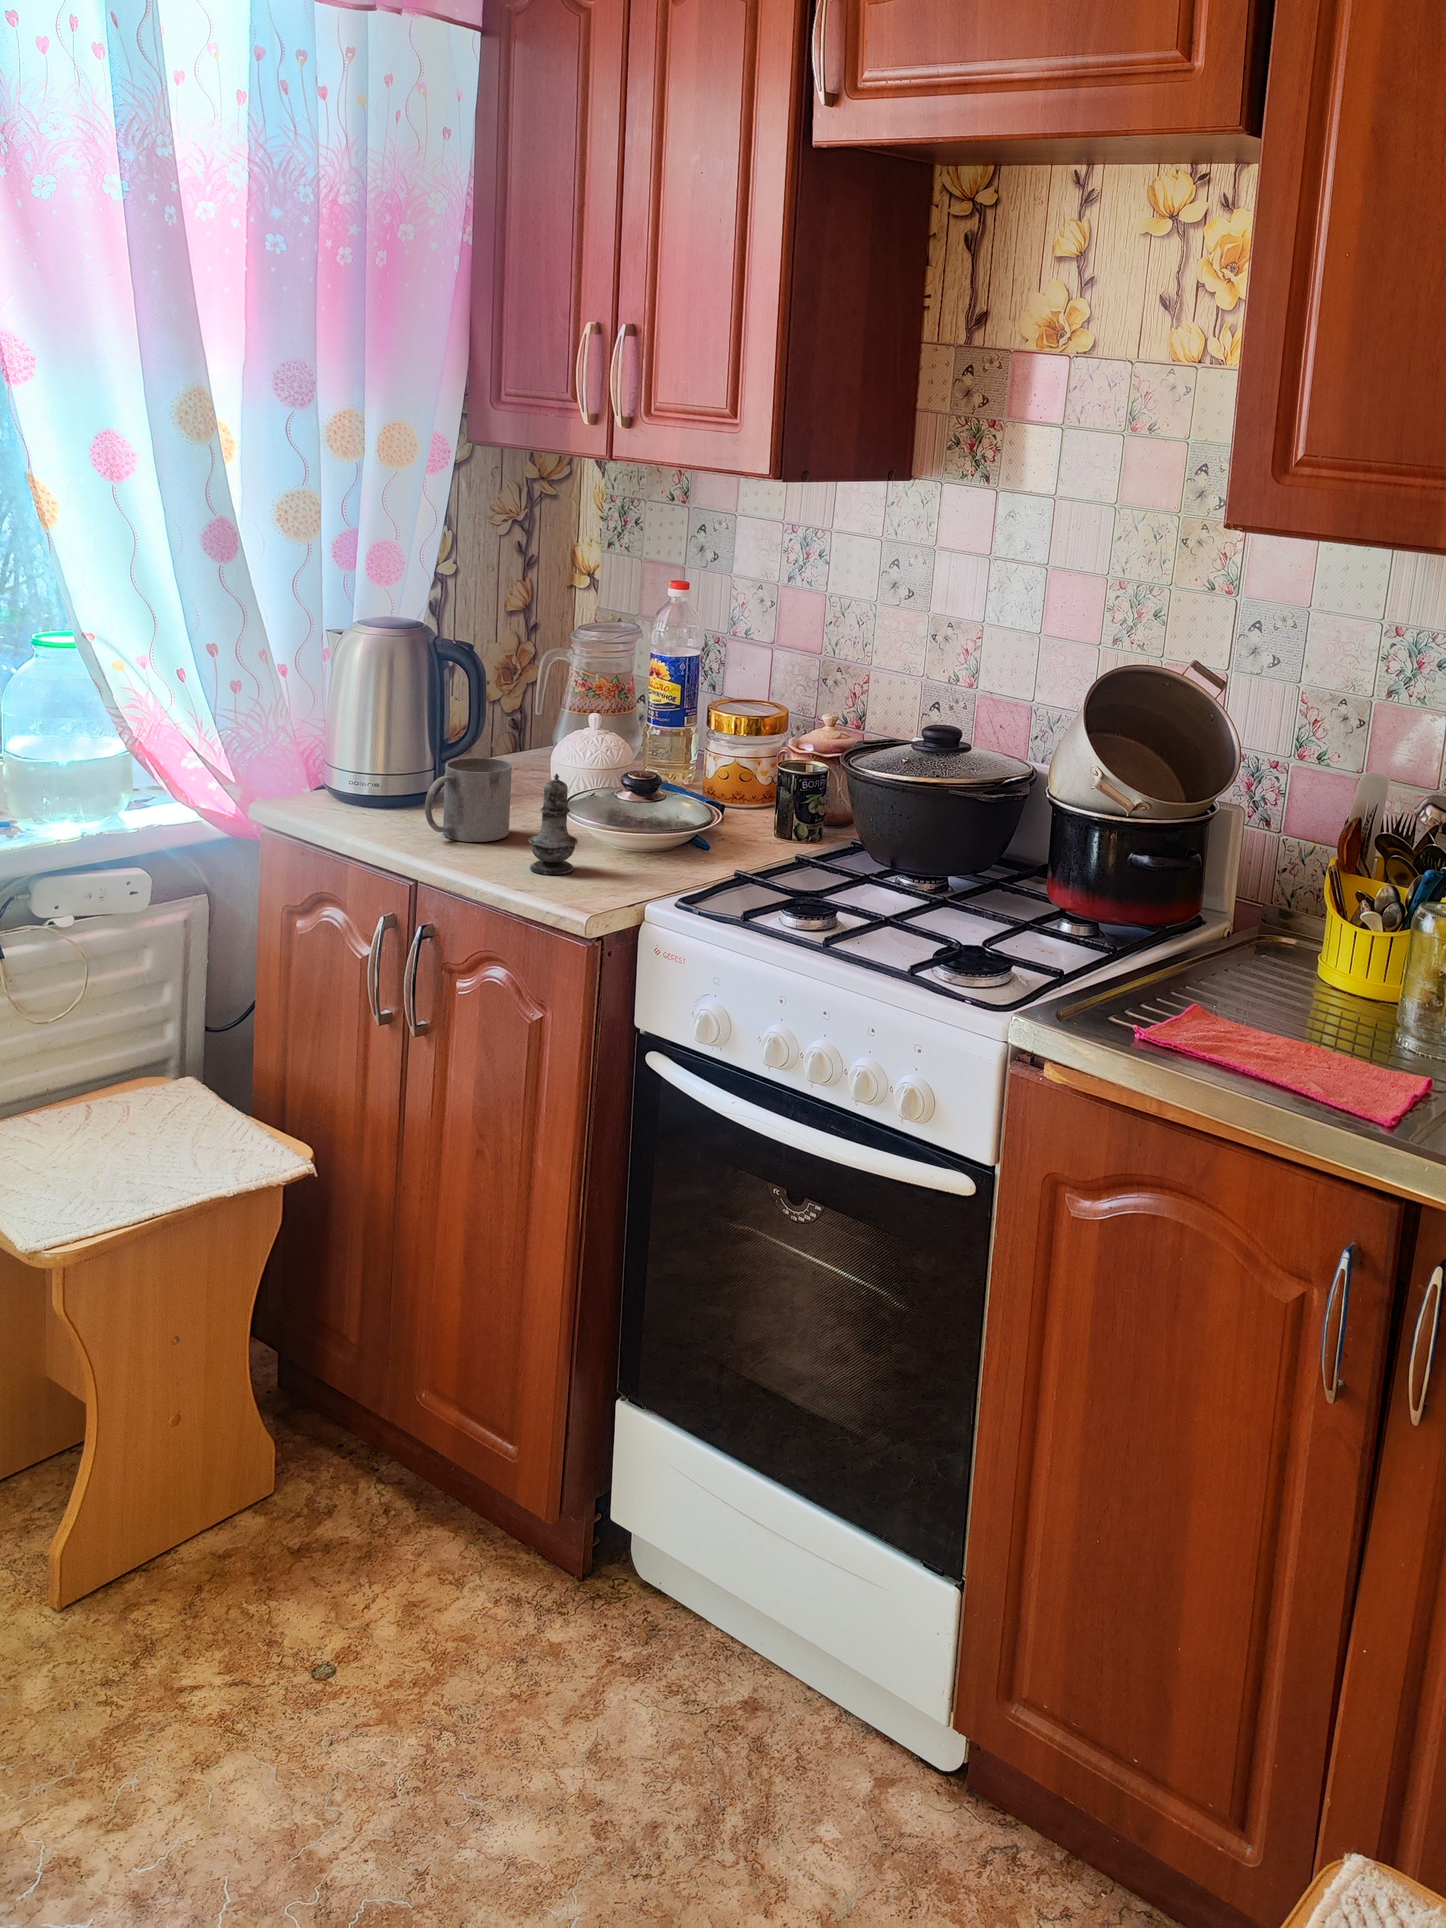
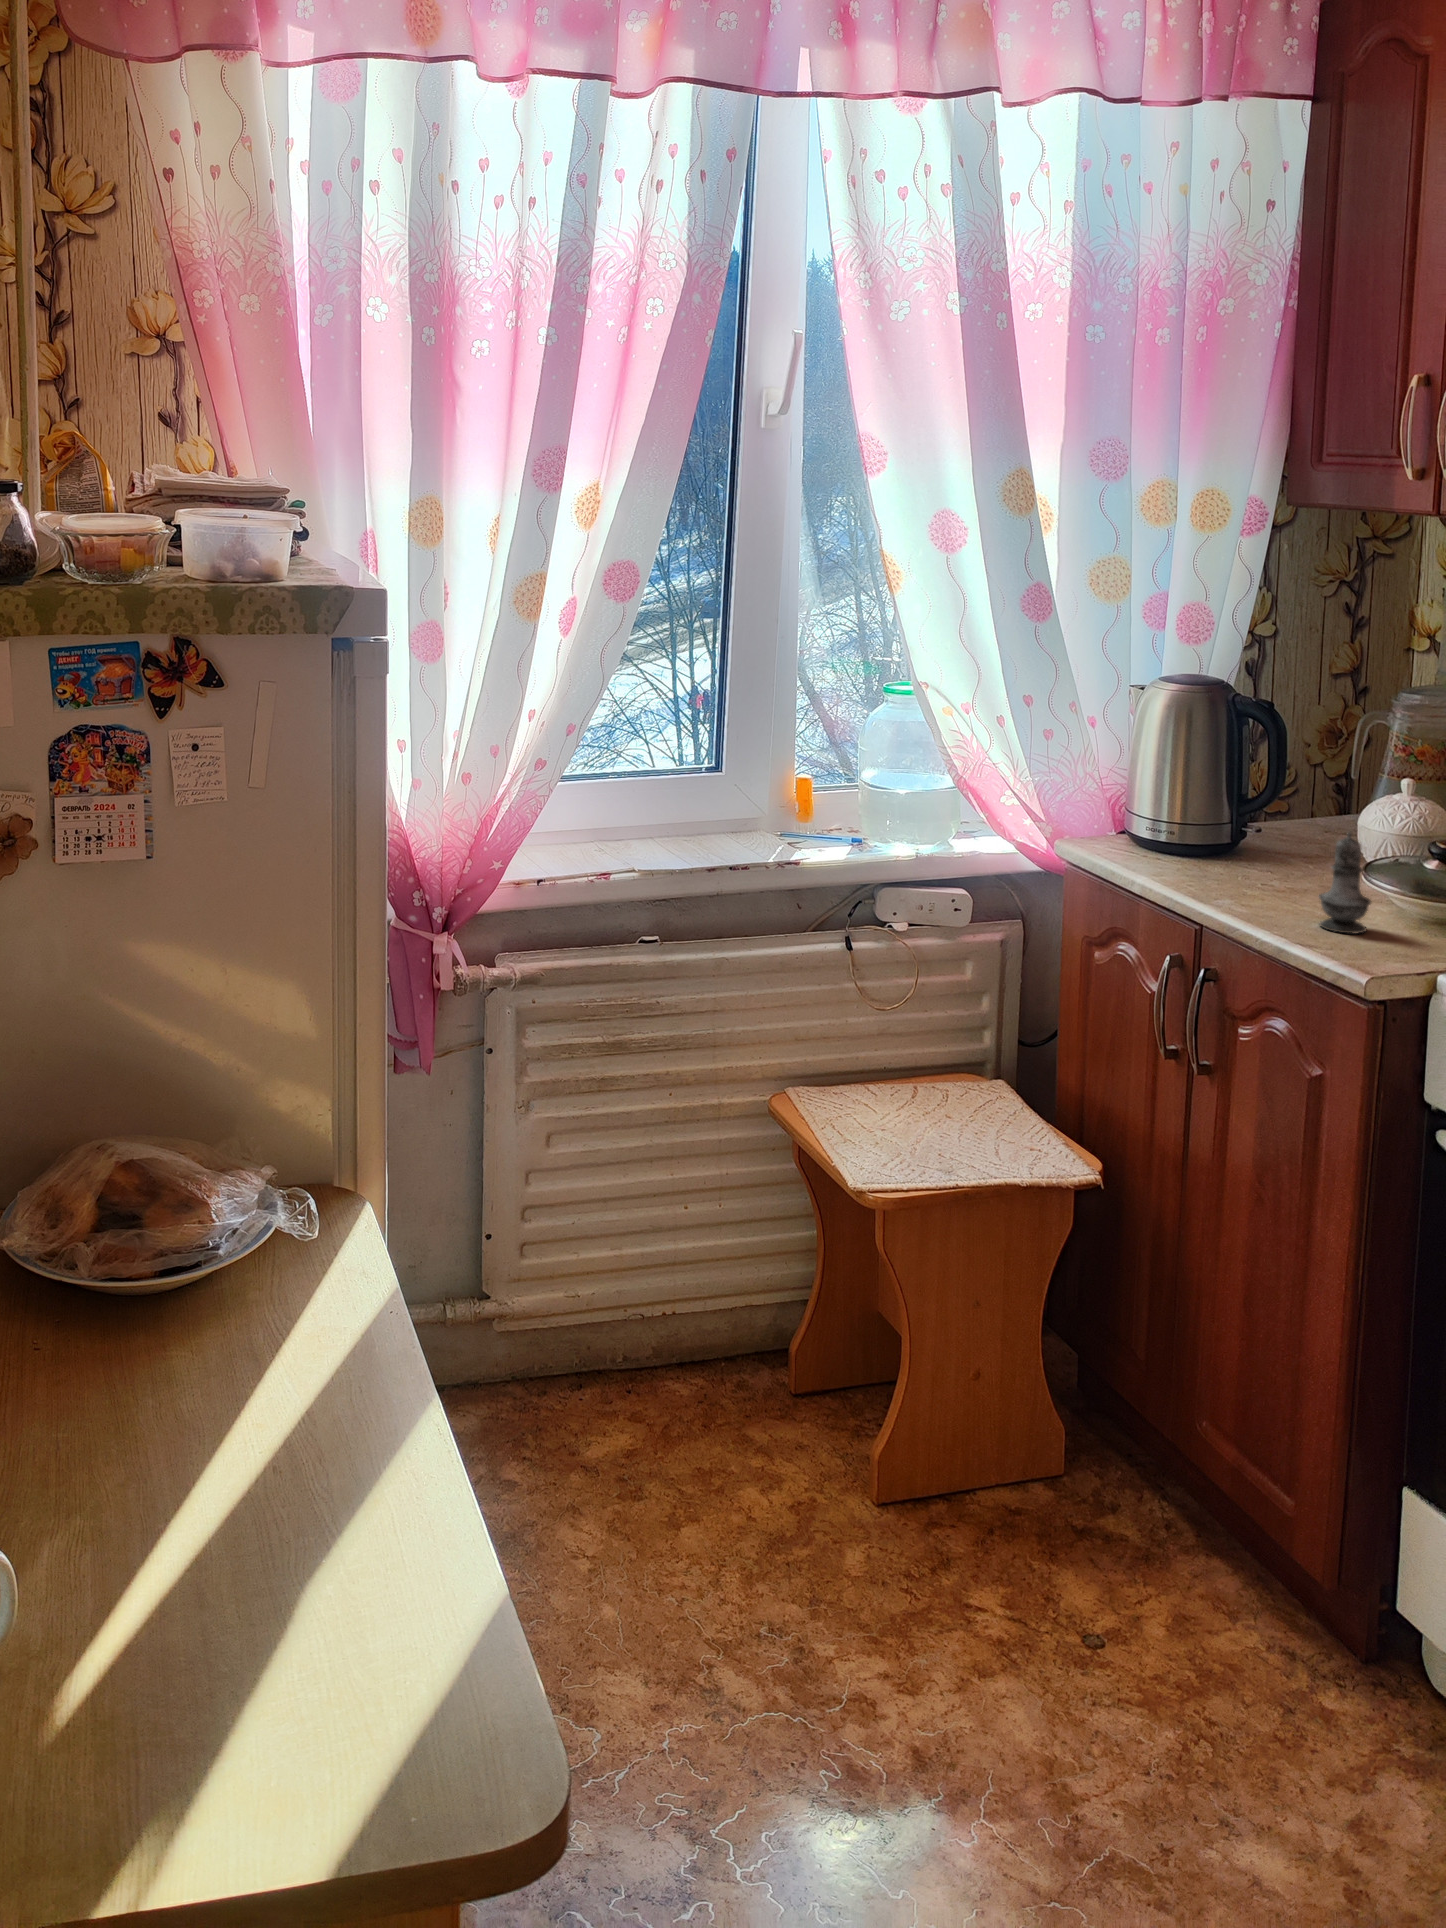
mug: present [425,758,512,842] -> none [1218,813,1309,896]

